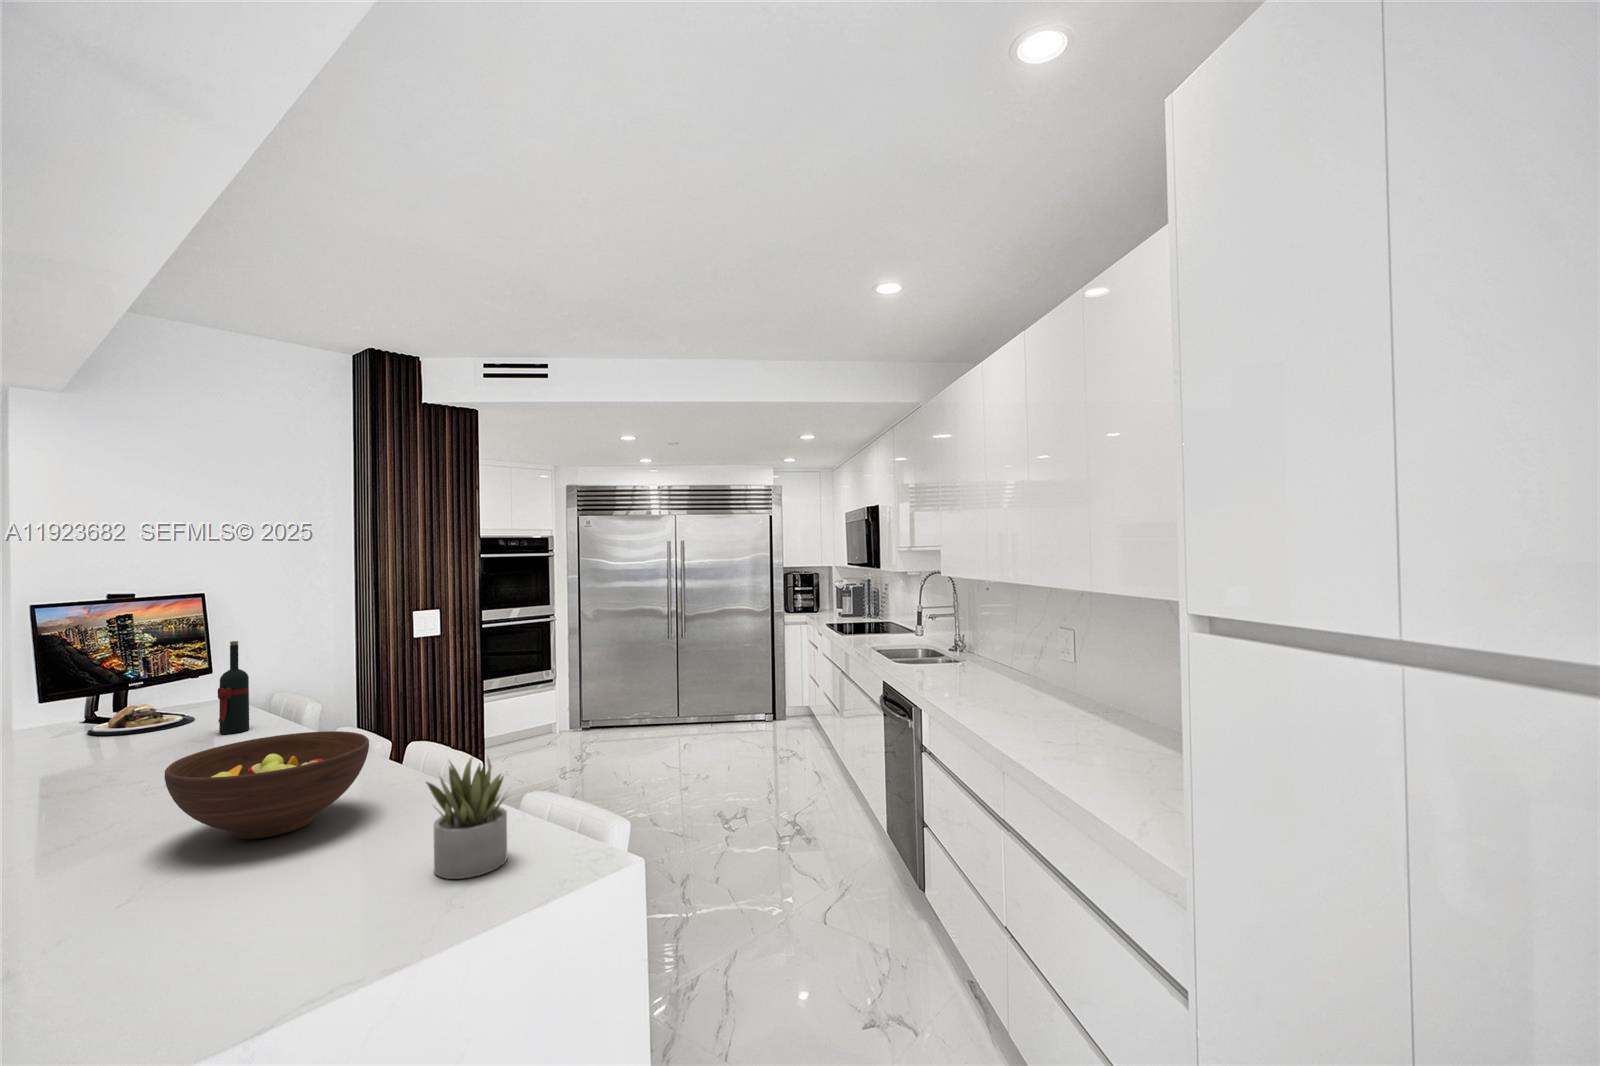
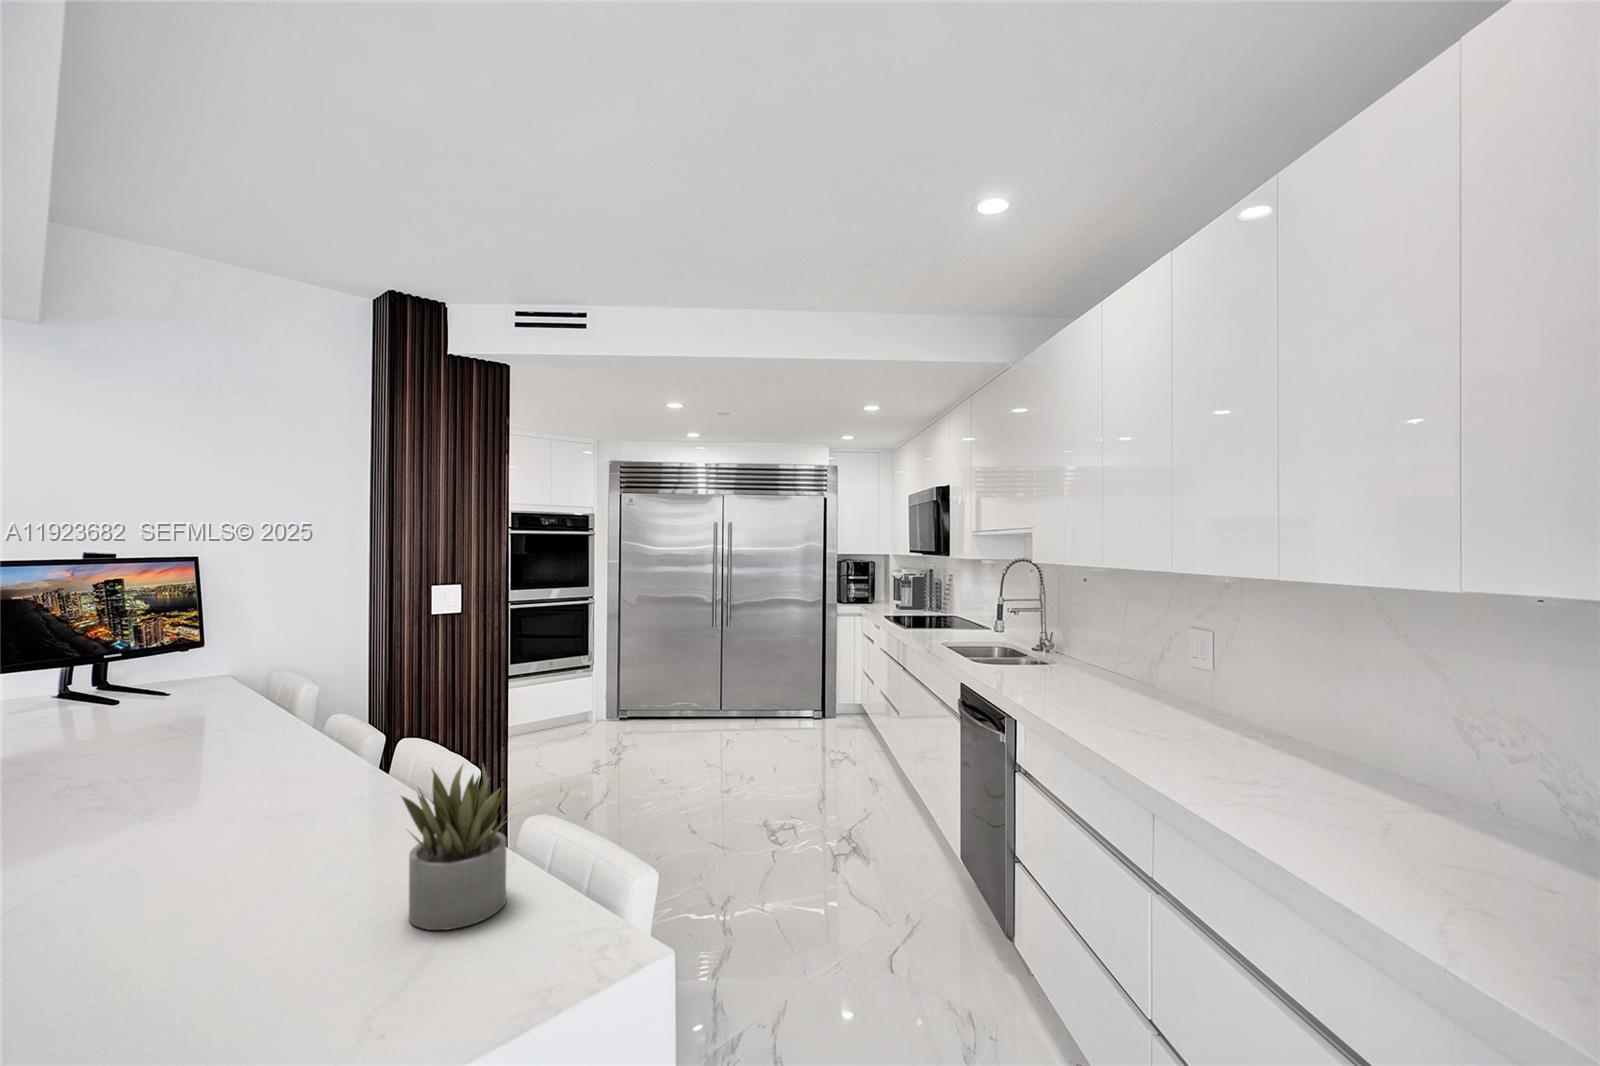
wine bottle: present [218,641,249,734] -> none [204,611,240,716]
plate: present [87,704,195,735] -> none [66,679,186,712]
fruit bowl: present [165,731,369,839] -> none [87,721,348,854]

